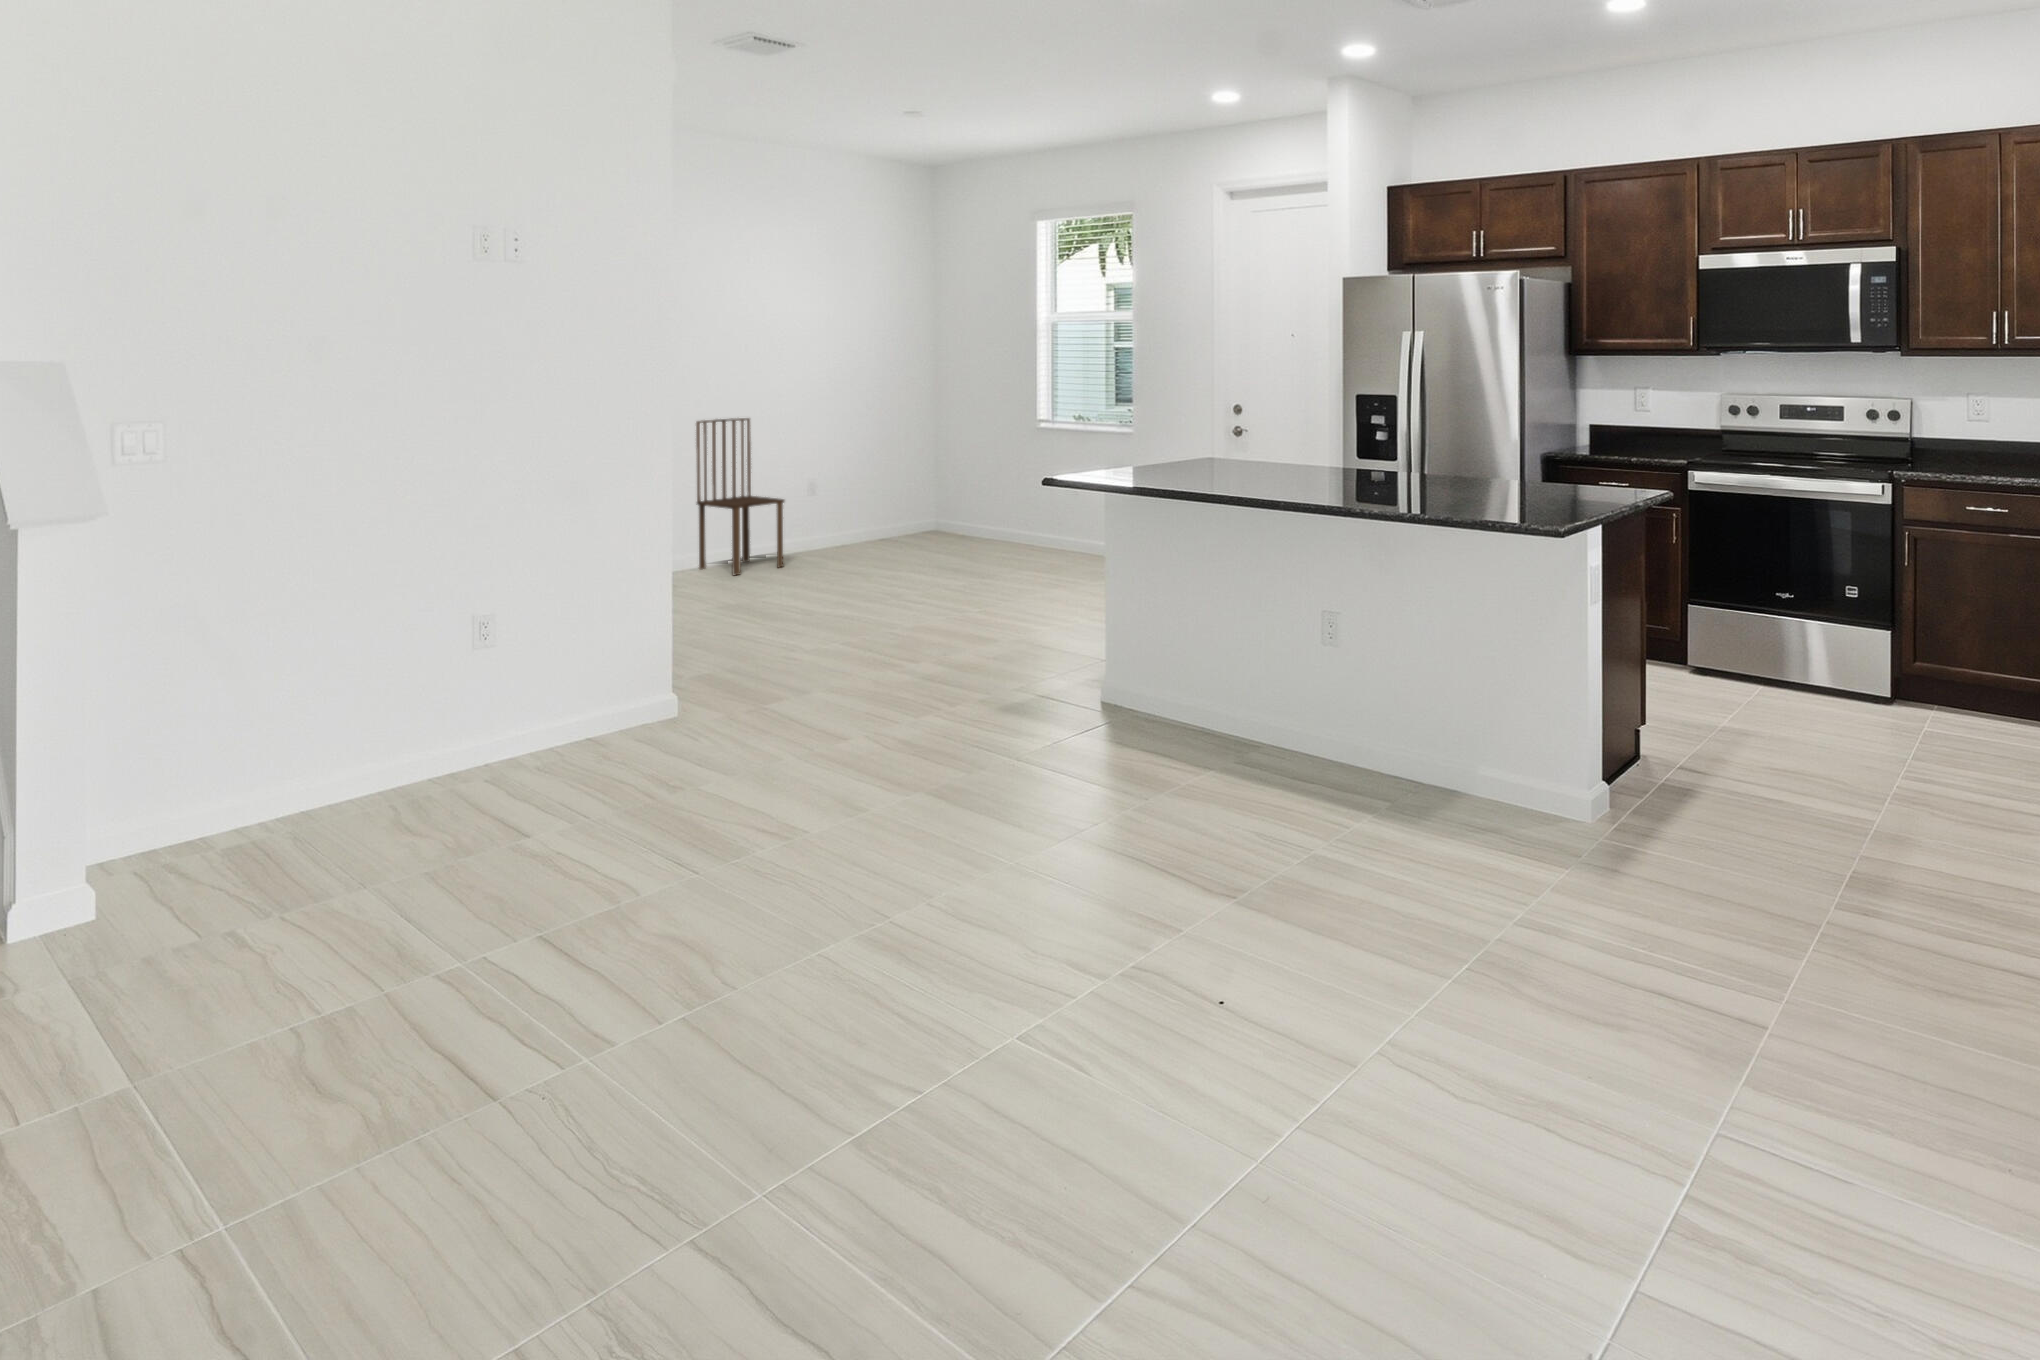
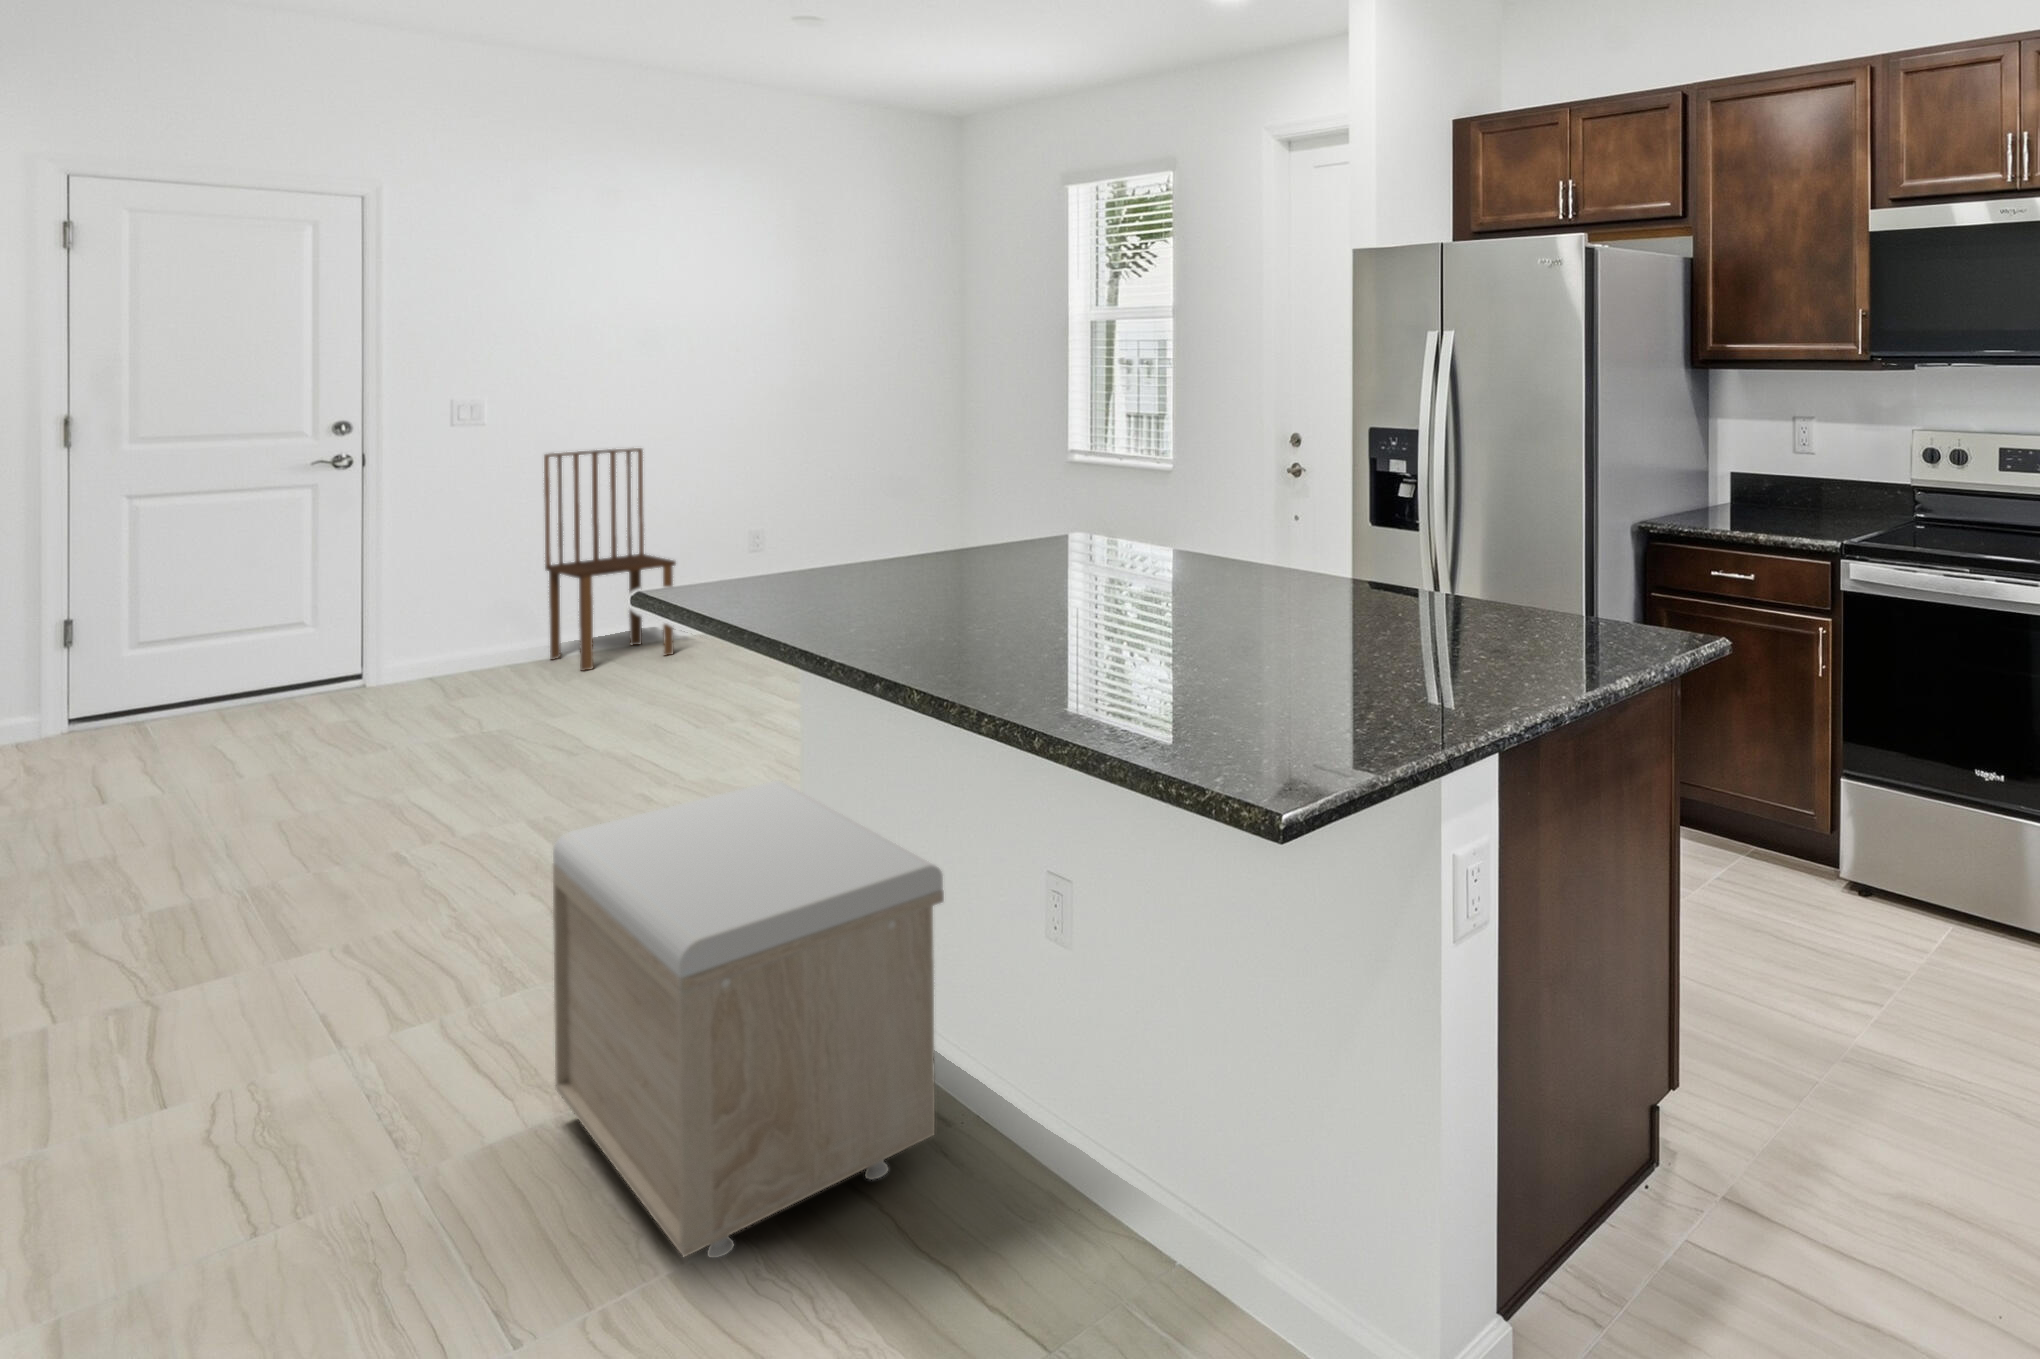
storage bench: none [1055,578,1276,776] -> present [553,781,944,1258]

